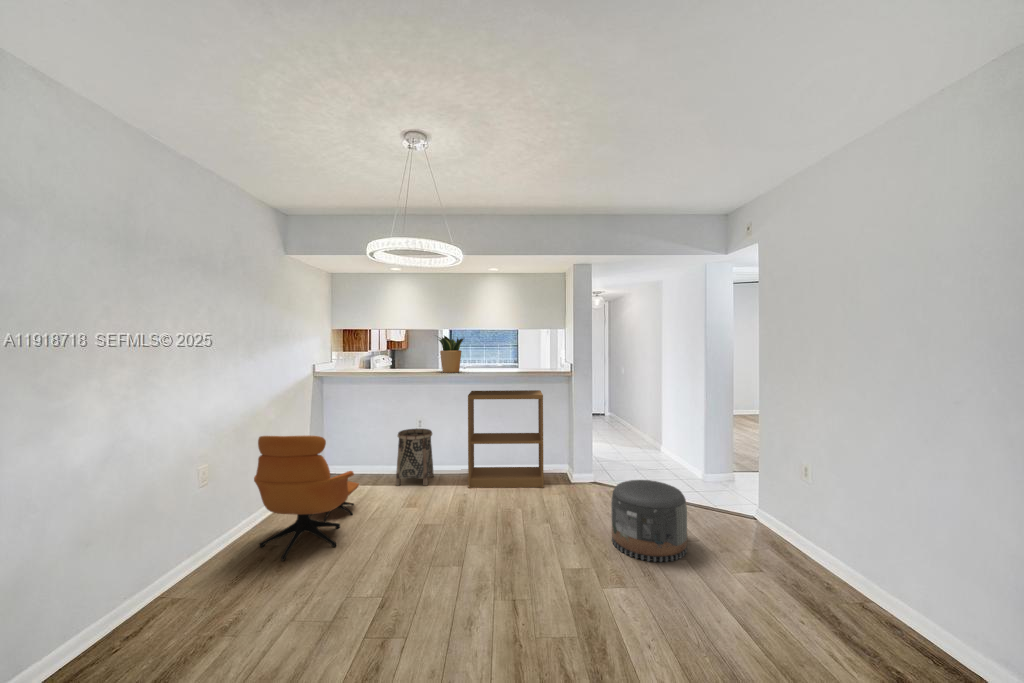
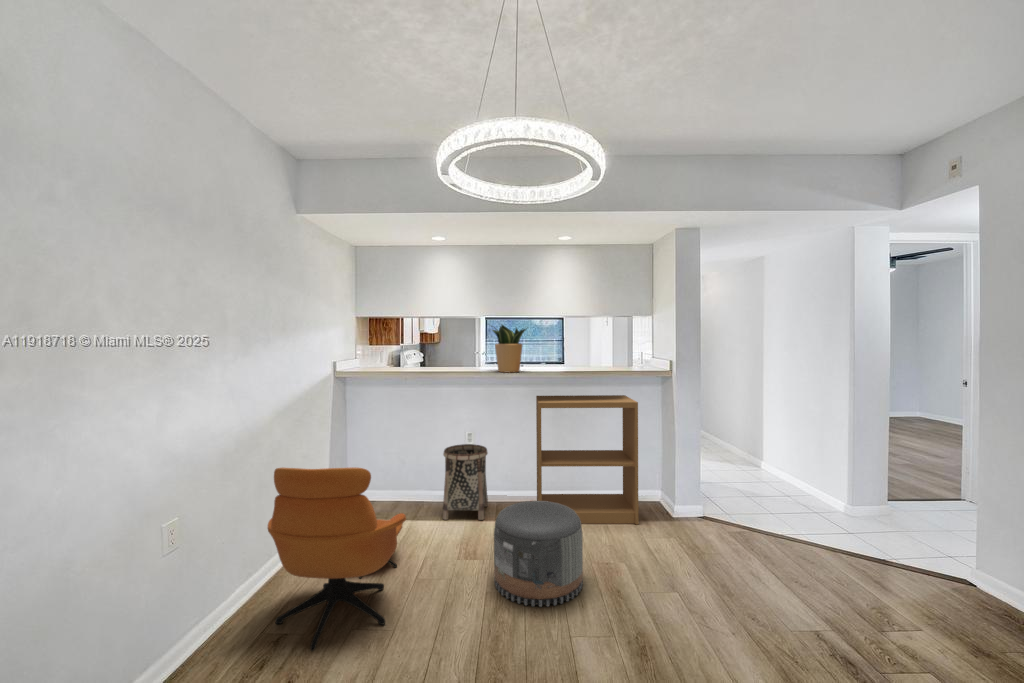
pouf: present [611,480,687,562] -> present [494,501,583,607]

